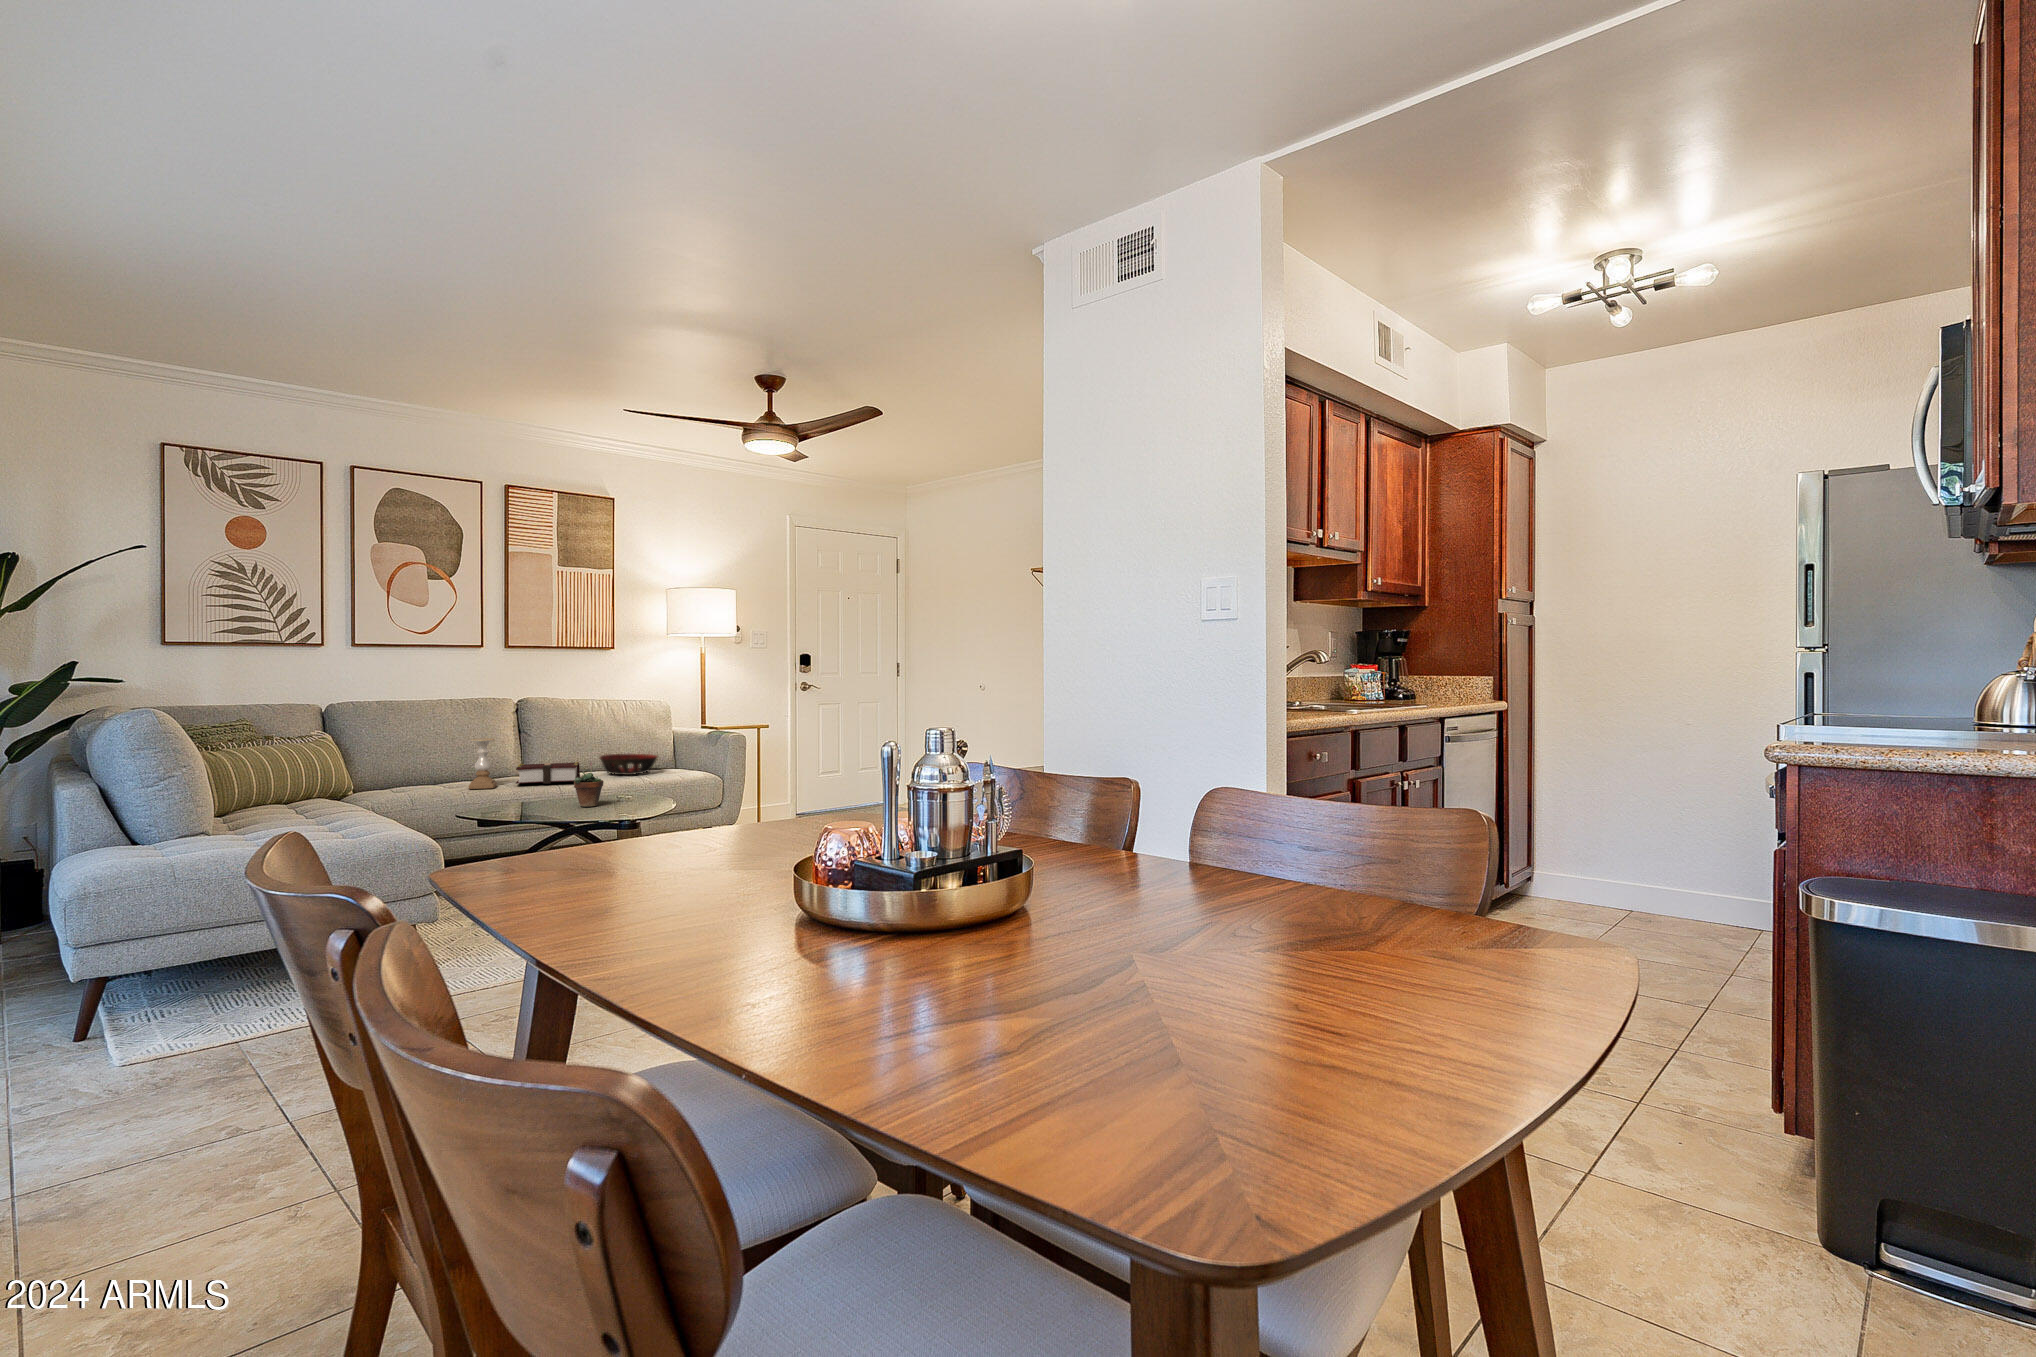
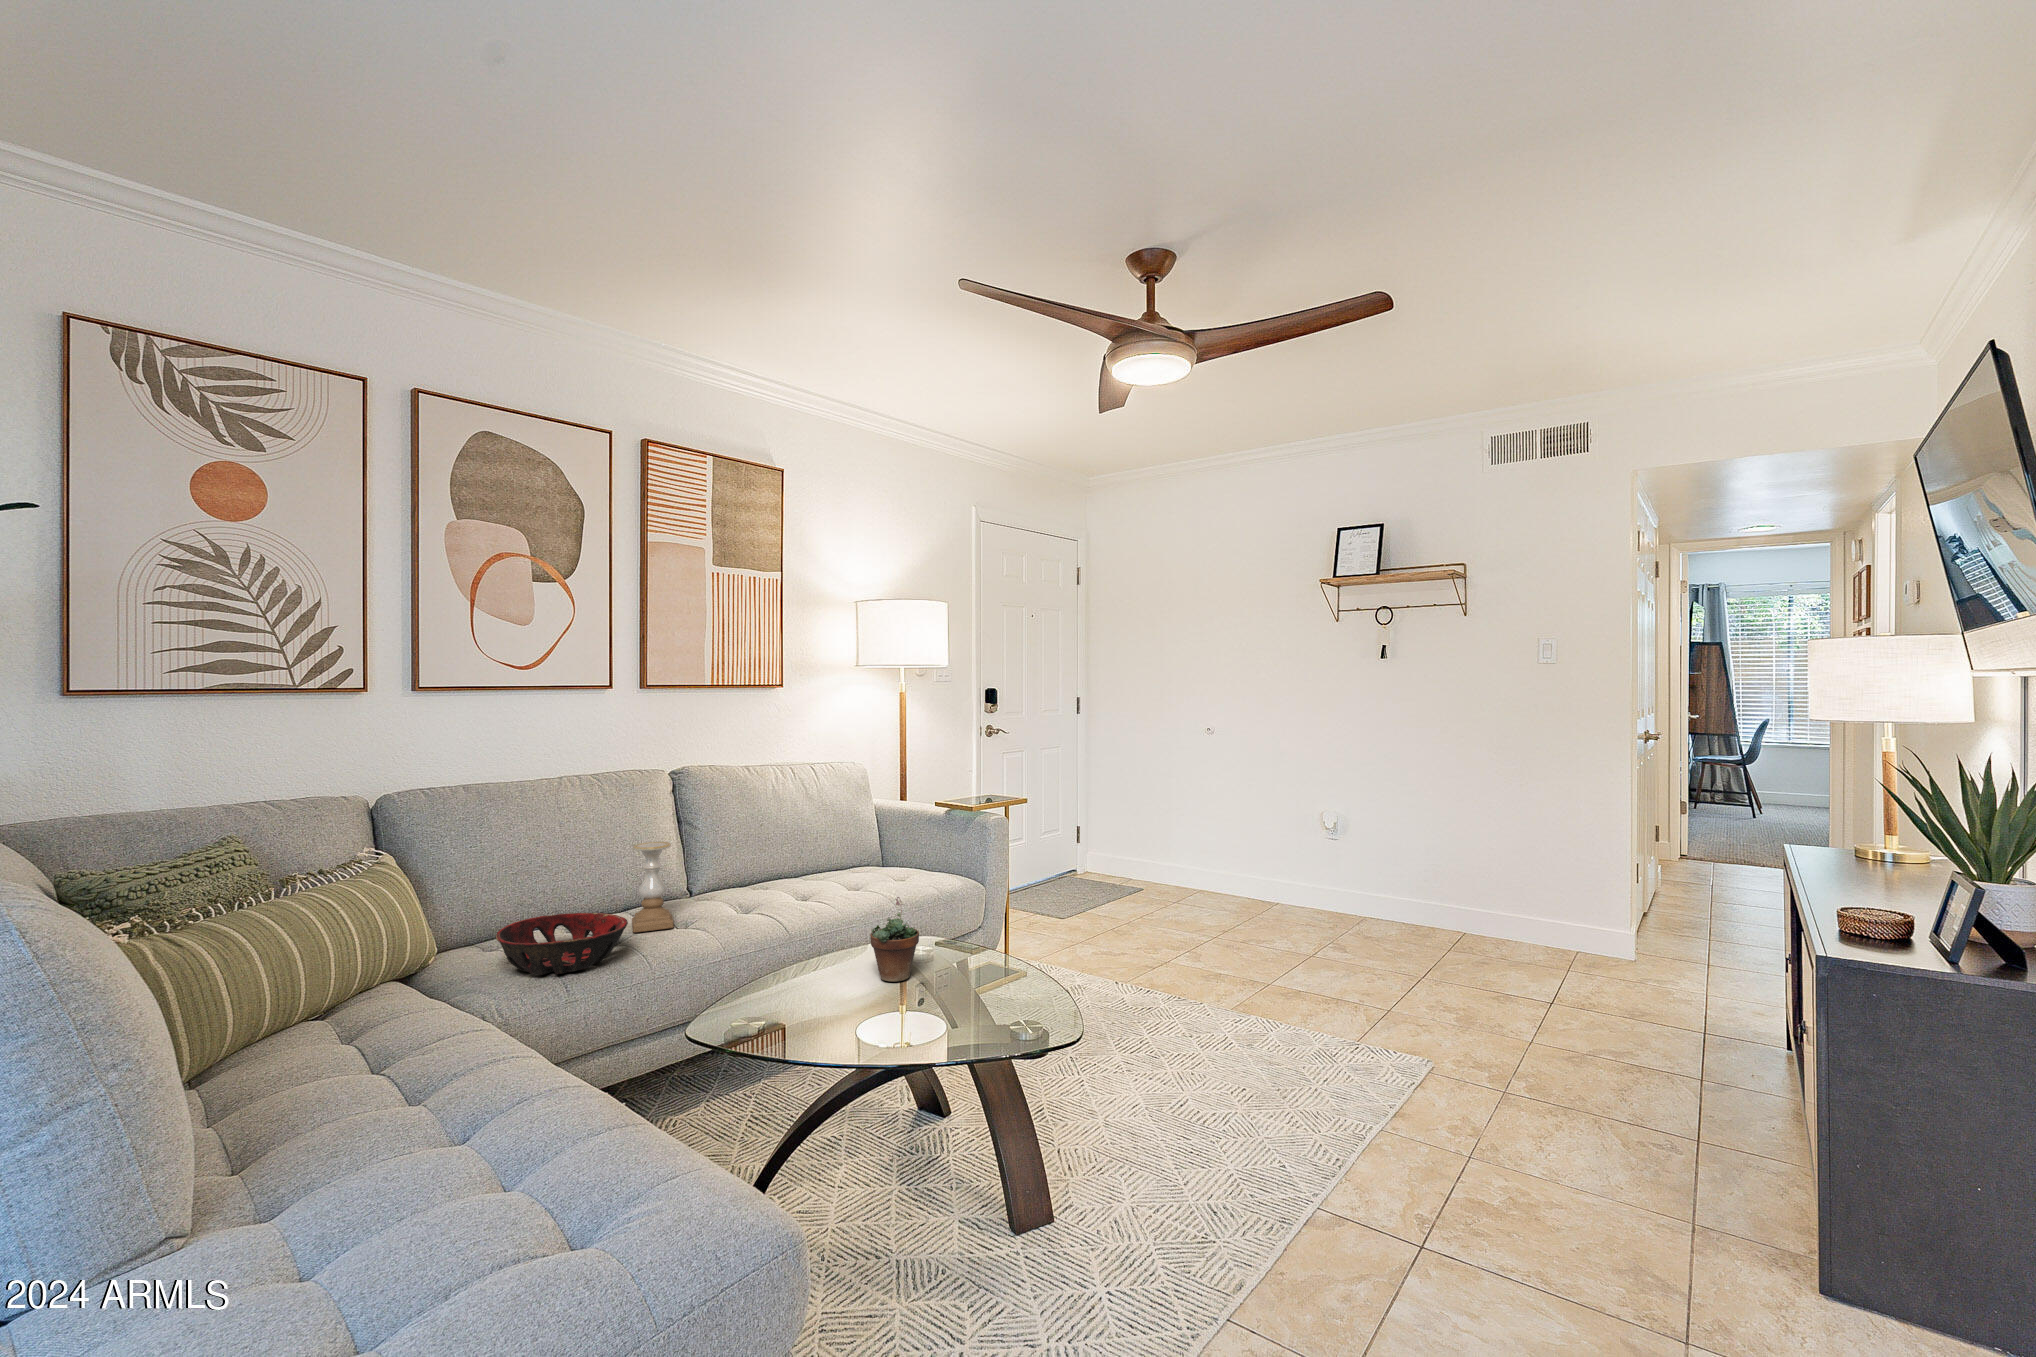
decorative bowl: present [600,754,657,775] -> present [496,913,628,975]
book: present [516,762,580,784] -> none [698,867,799,916]

